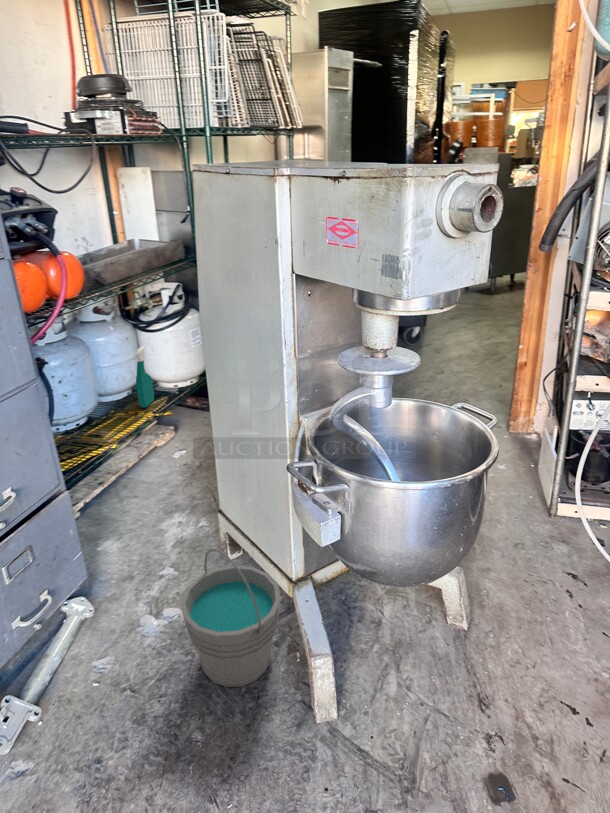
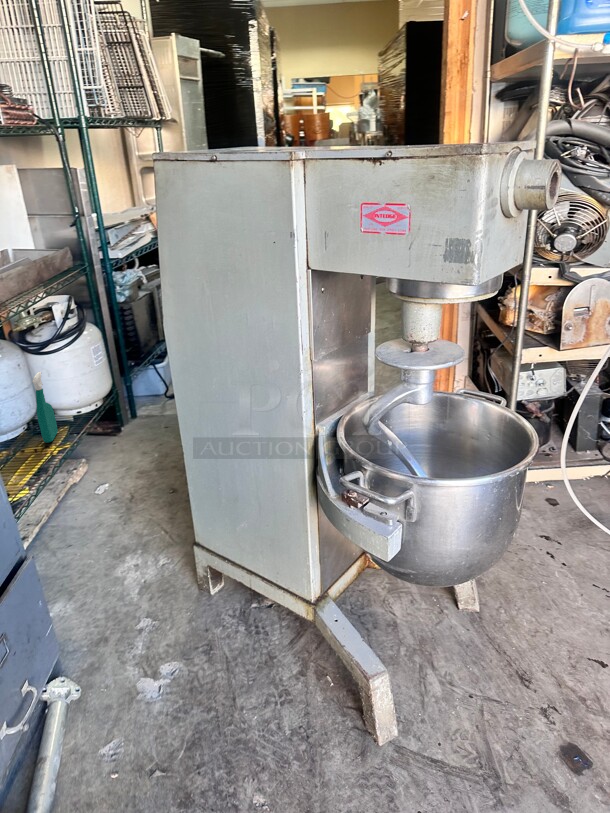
bucket: present [180,549,281,687] -> none [204,585,316,735]

